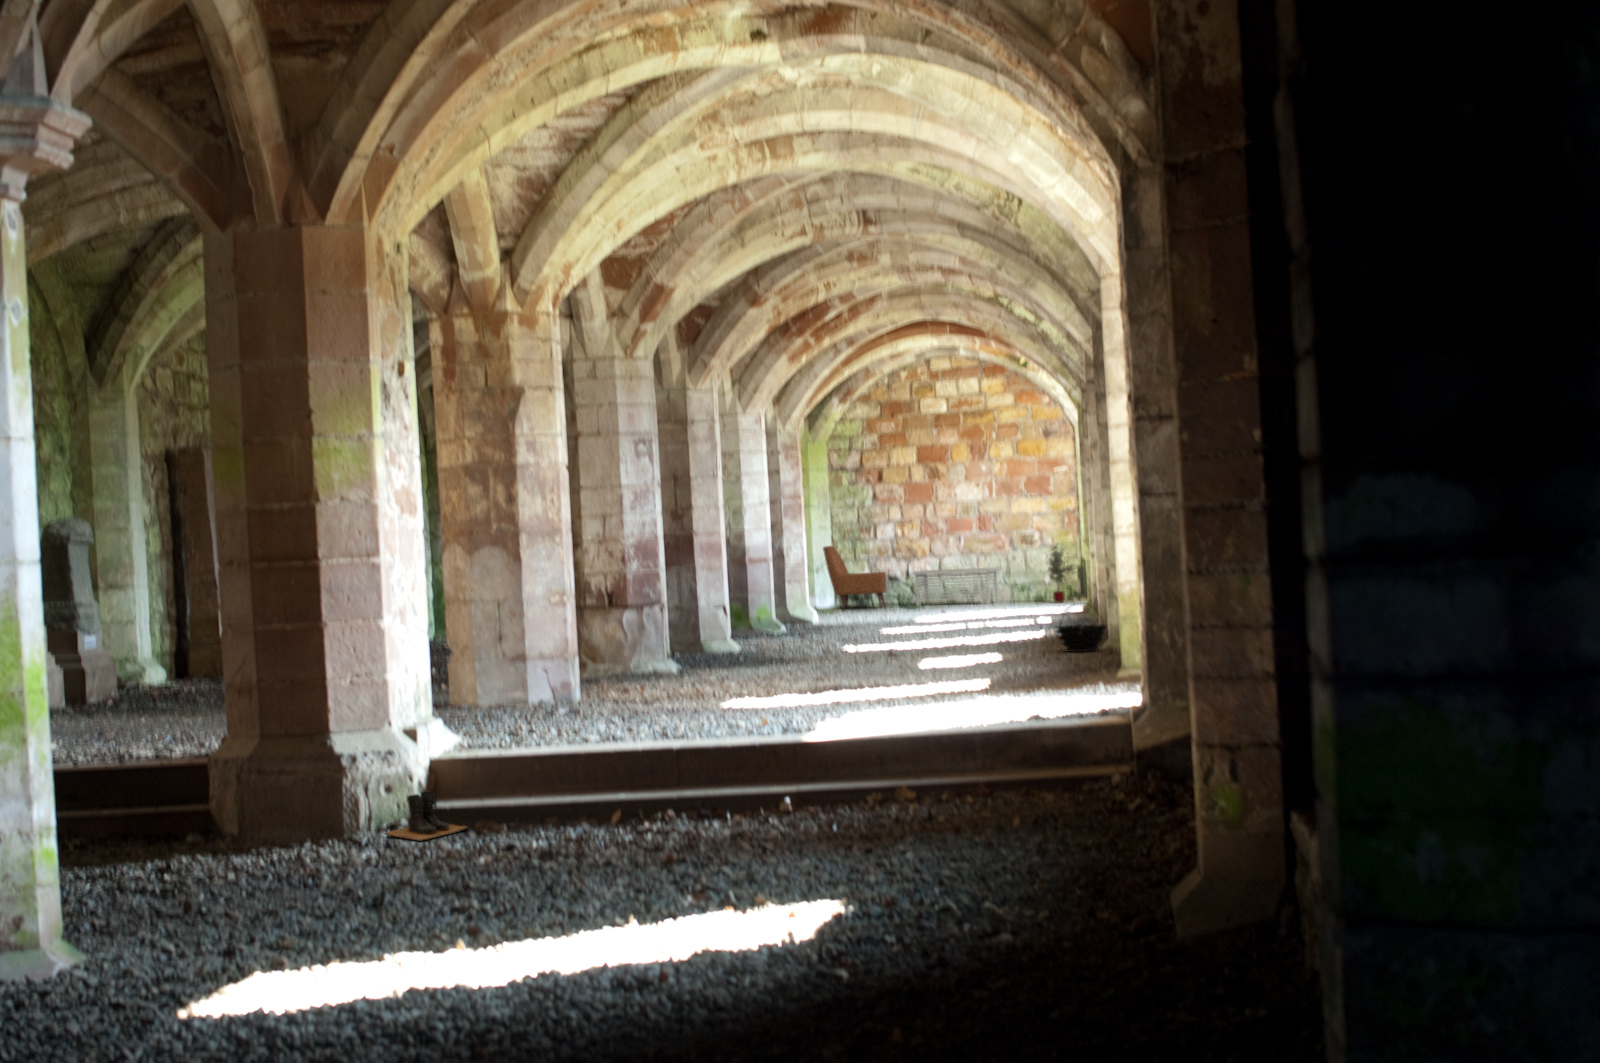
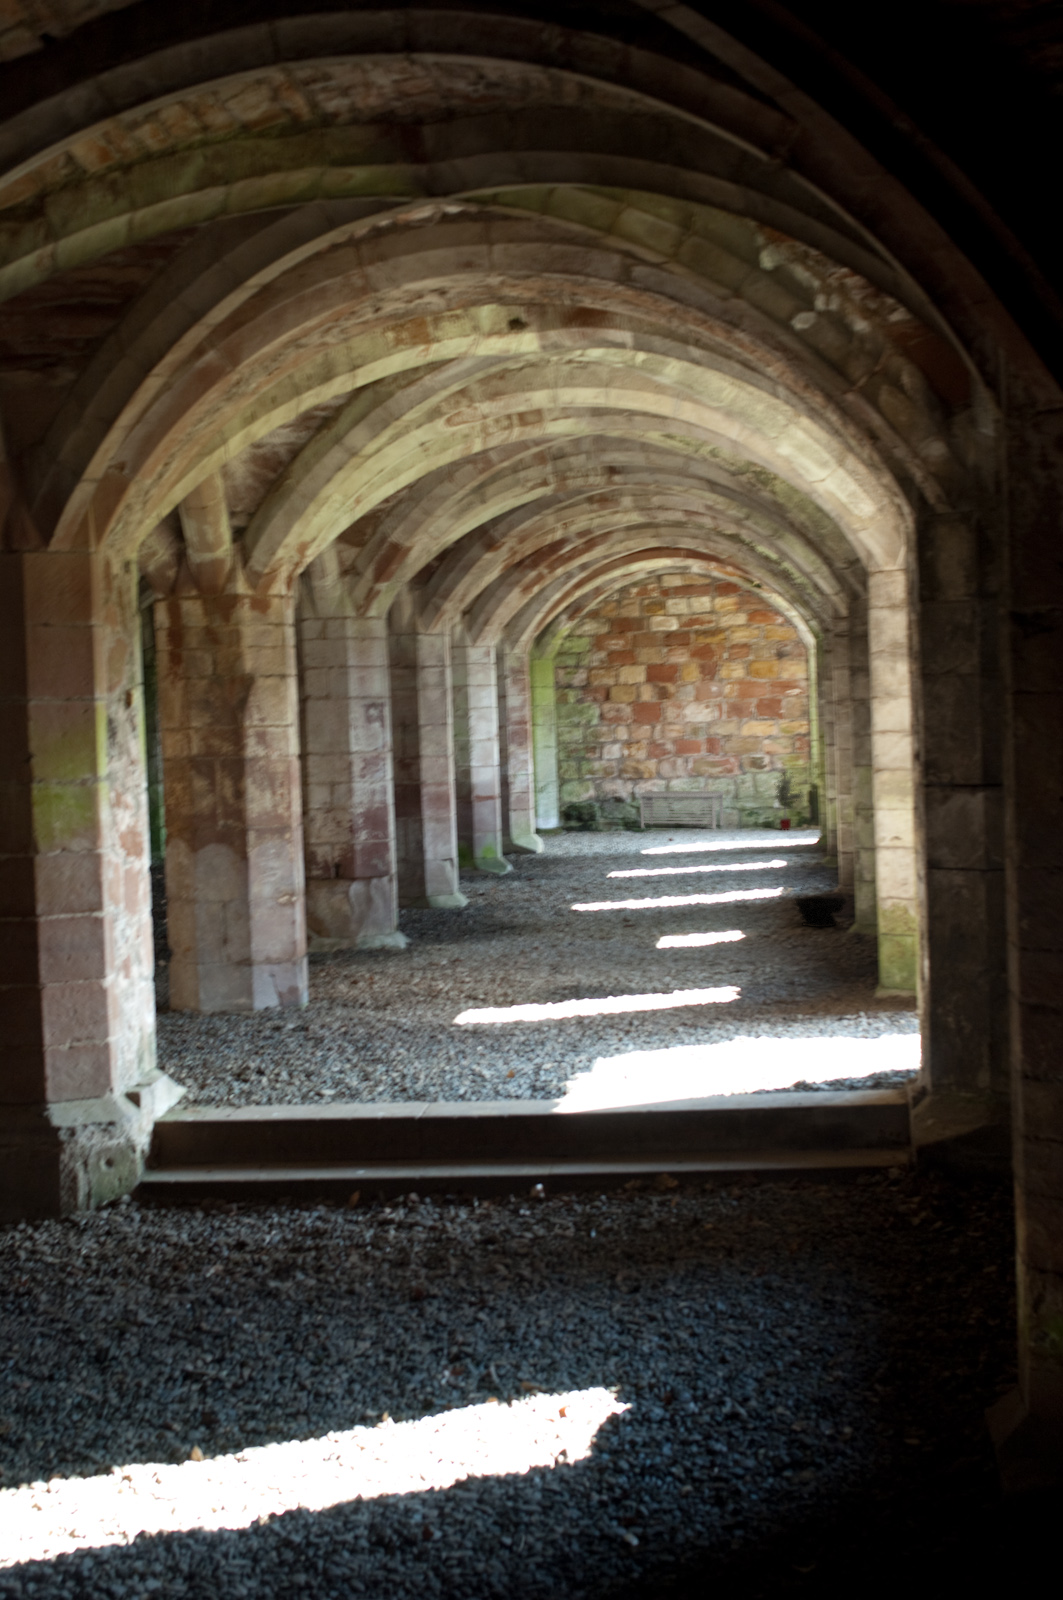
chair: present [823,546,886,609] -> none [548,765,611,830]
boots: present [385,792,467,841] -> none [106,1166,196,1226]

